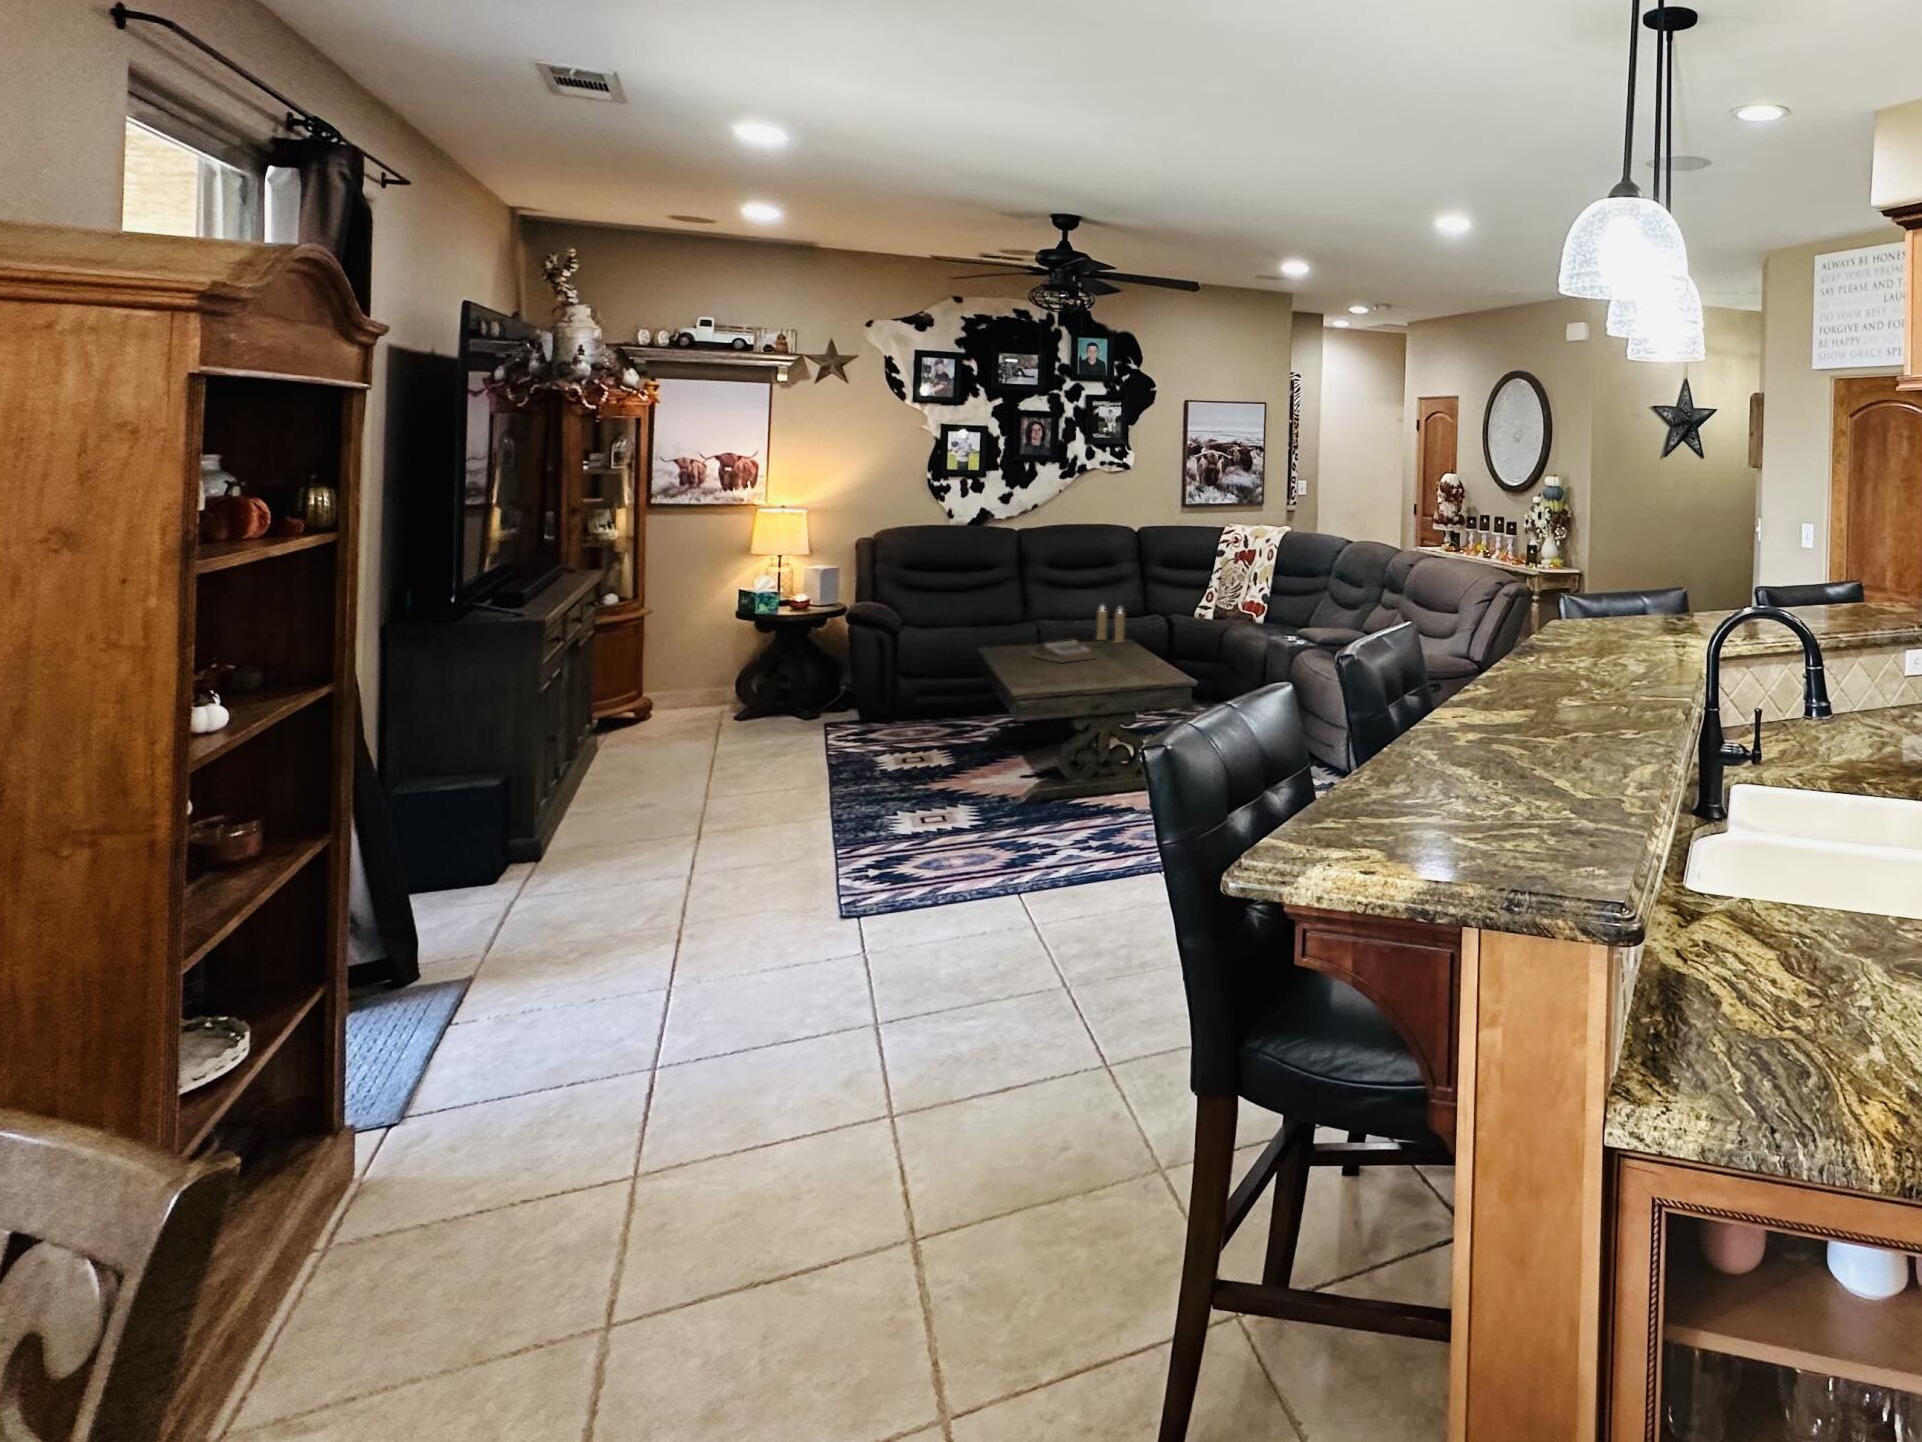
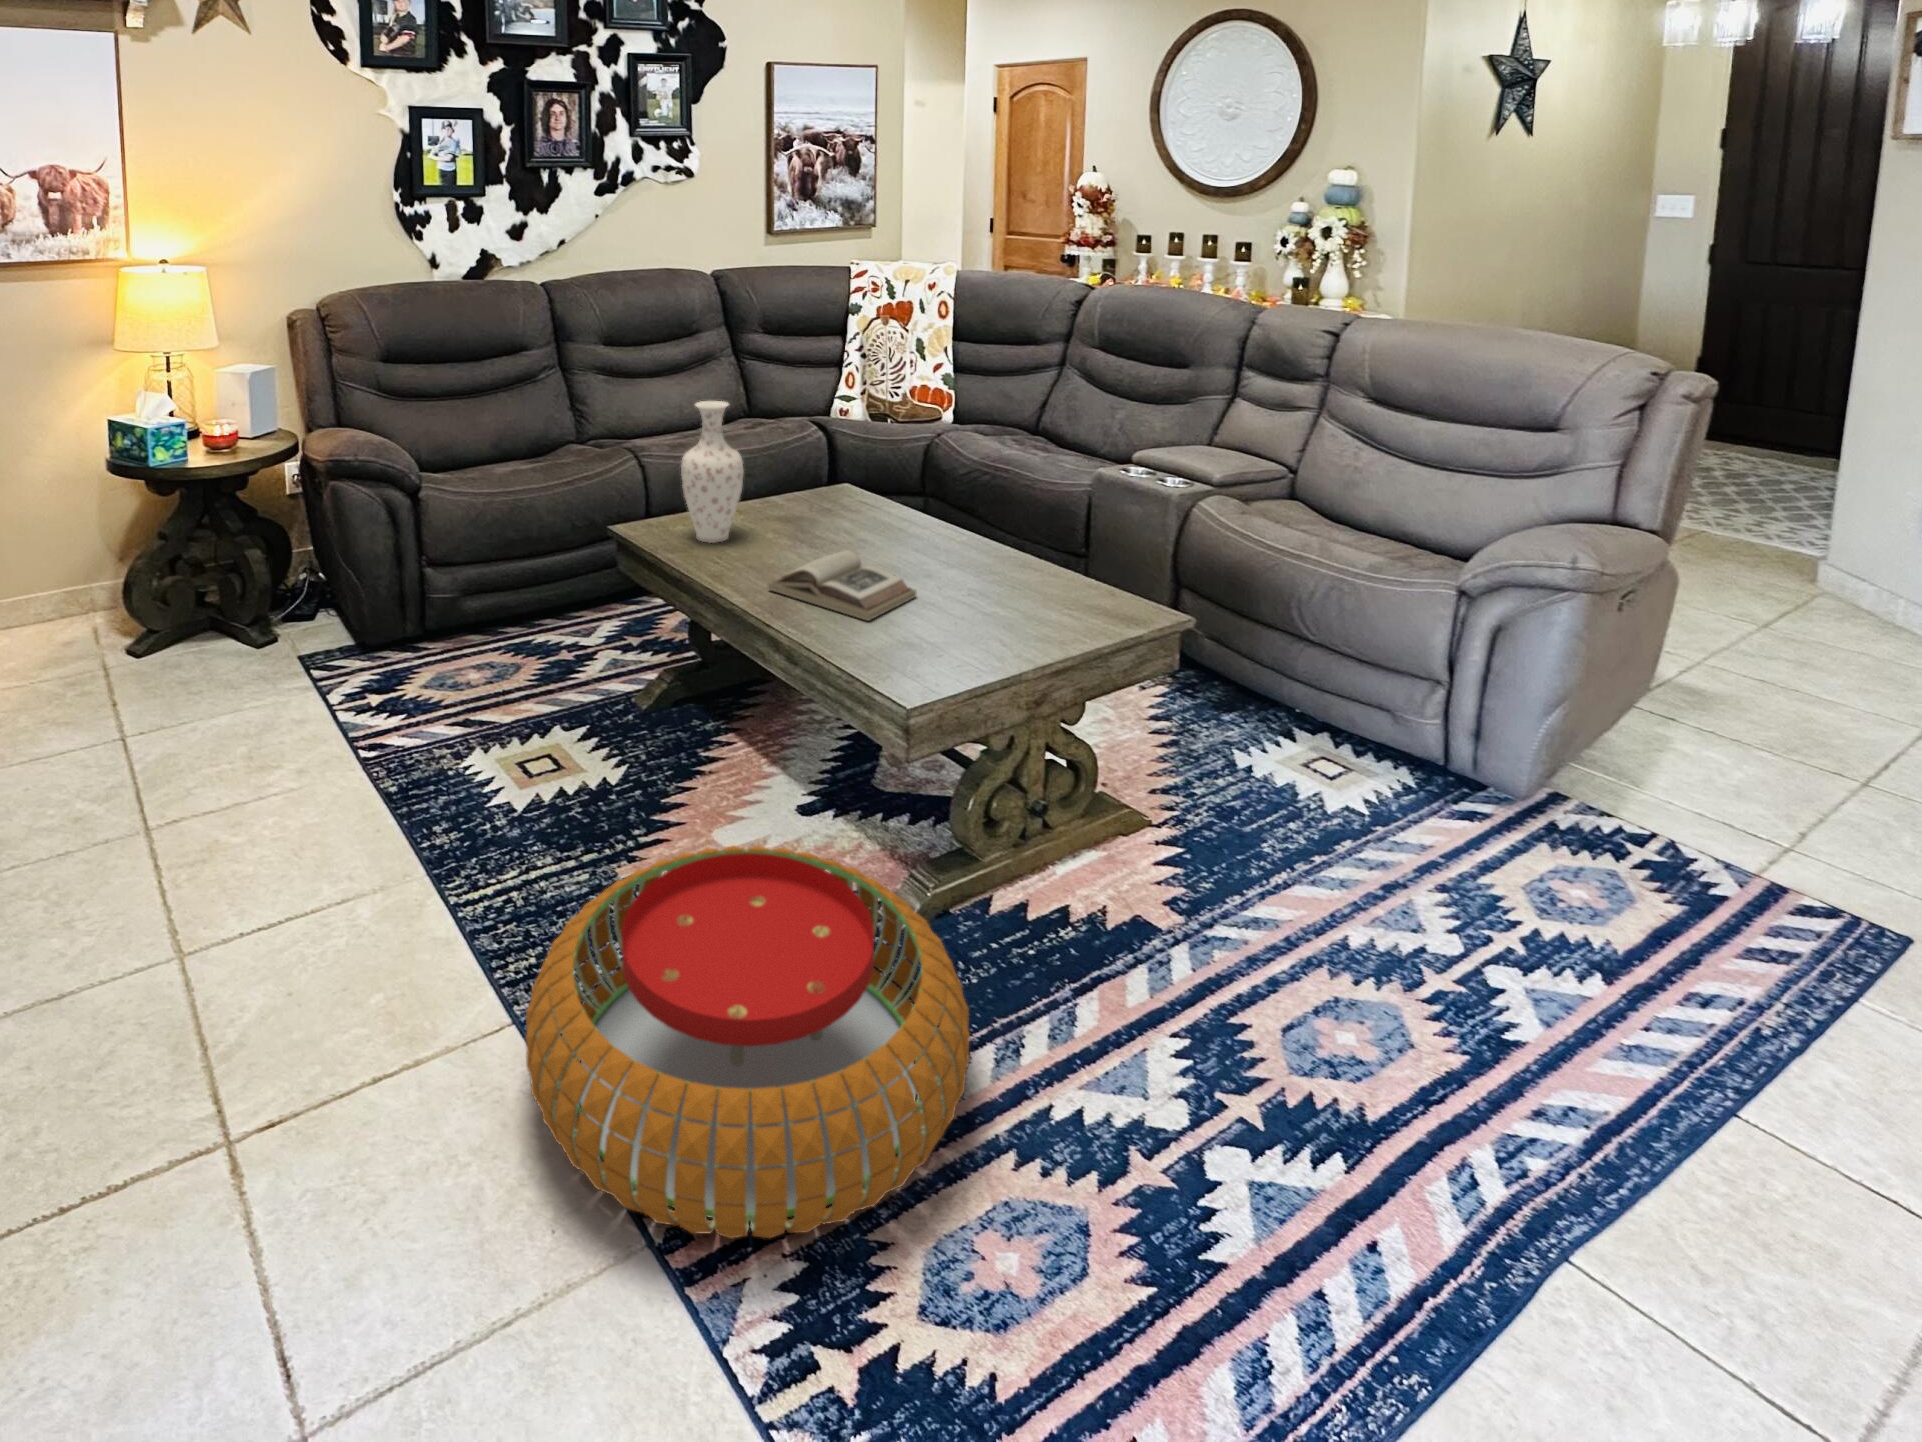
vase: none [1016,575,1050,646] -> present [681,401,743,543]
candle: present [1097,608,1125,643] -> none [810,445,878,526]
pouf: none [842,736,1032,832] -> present [526,845,970,1238]

